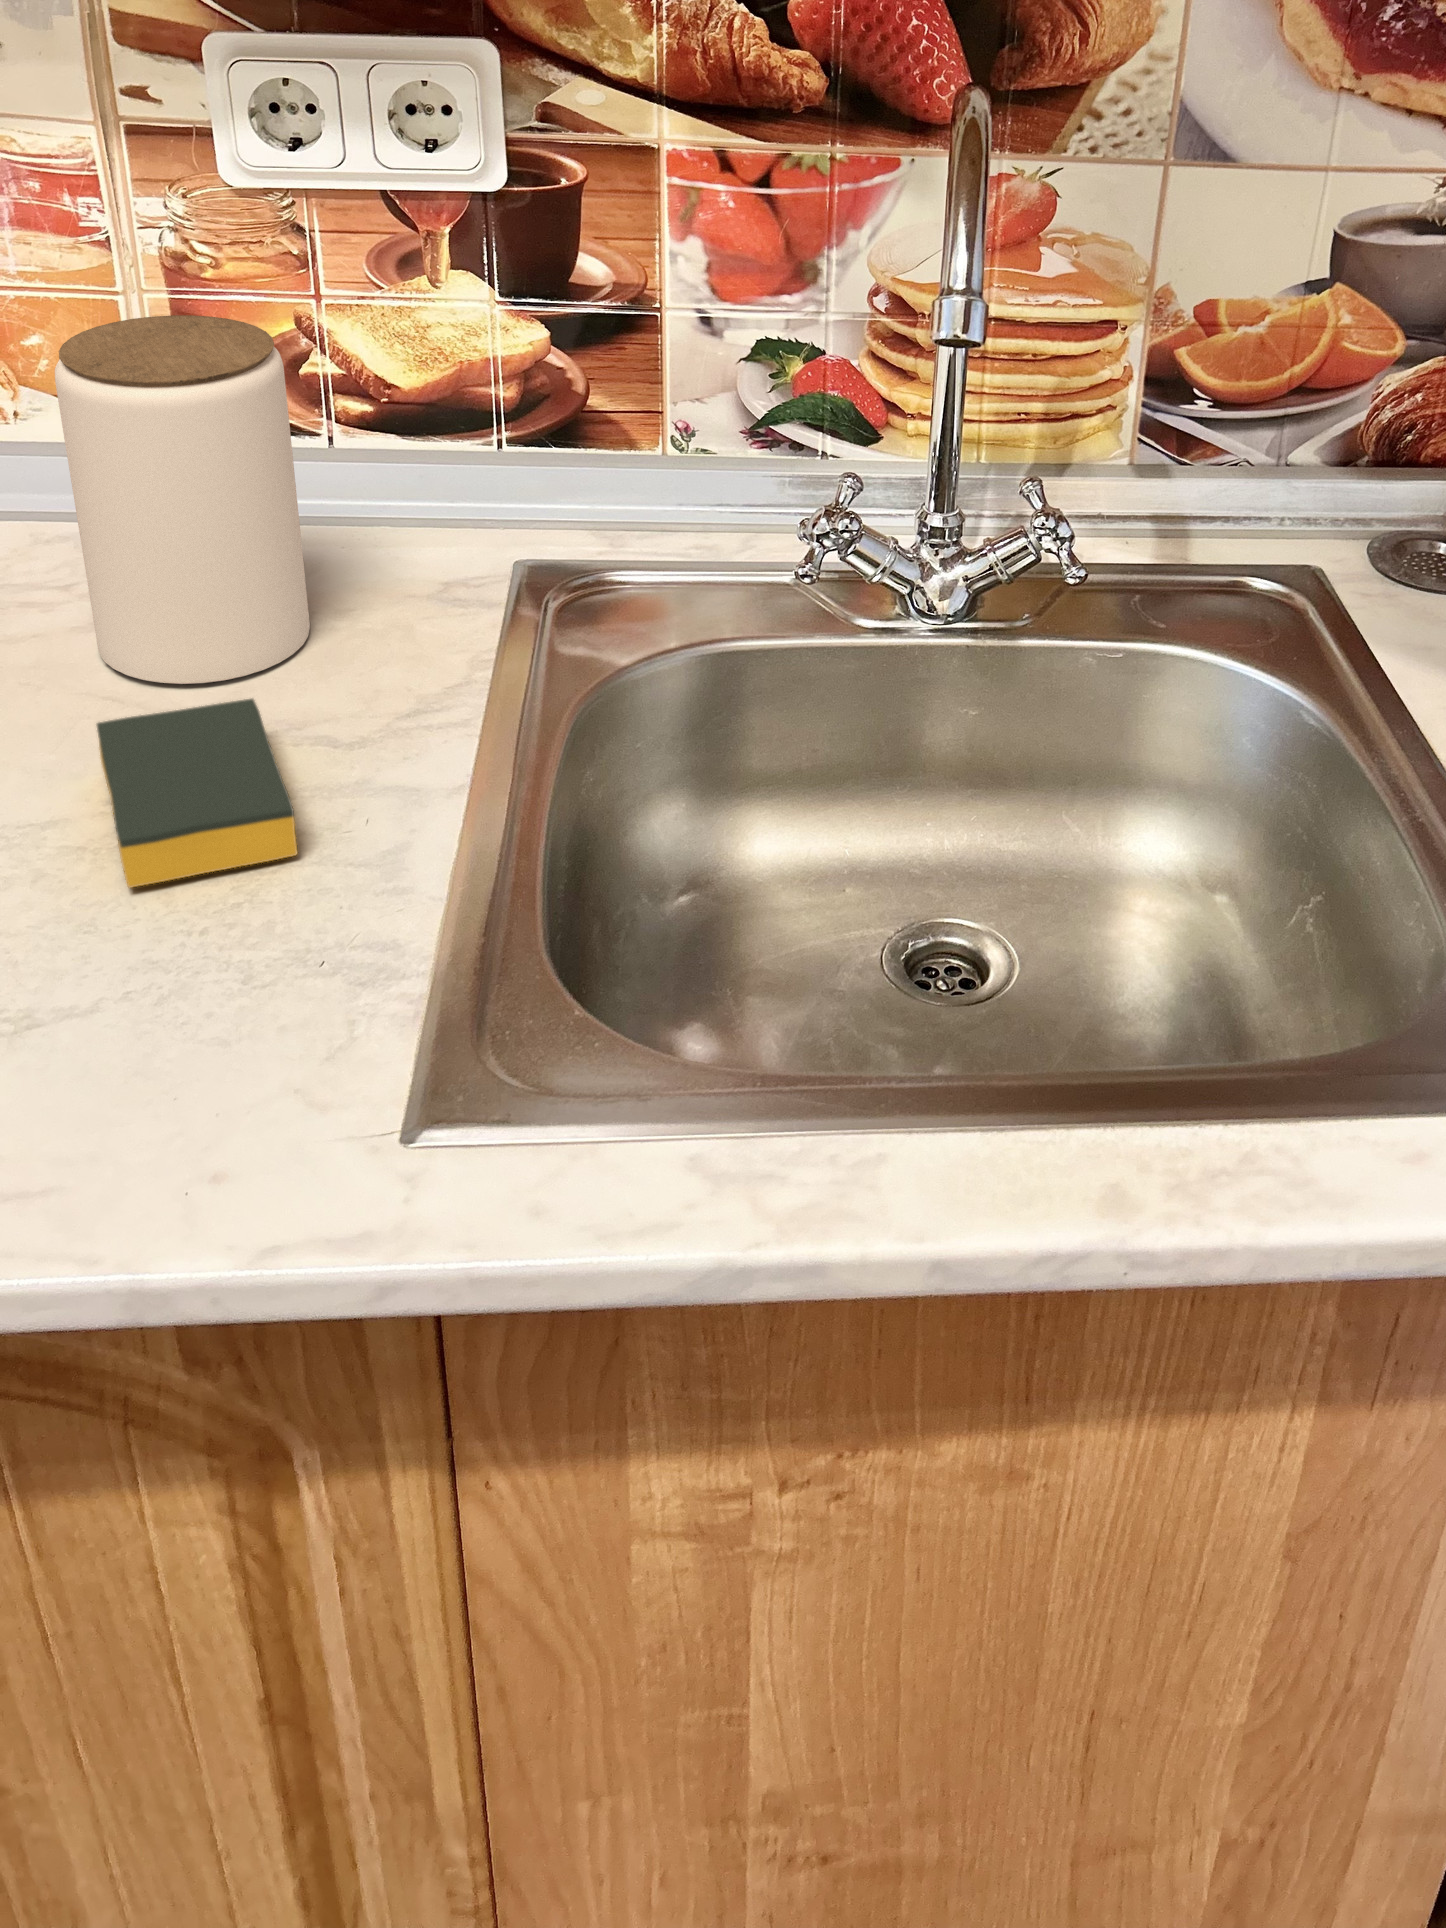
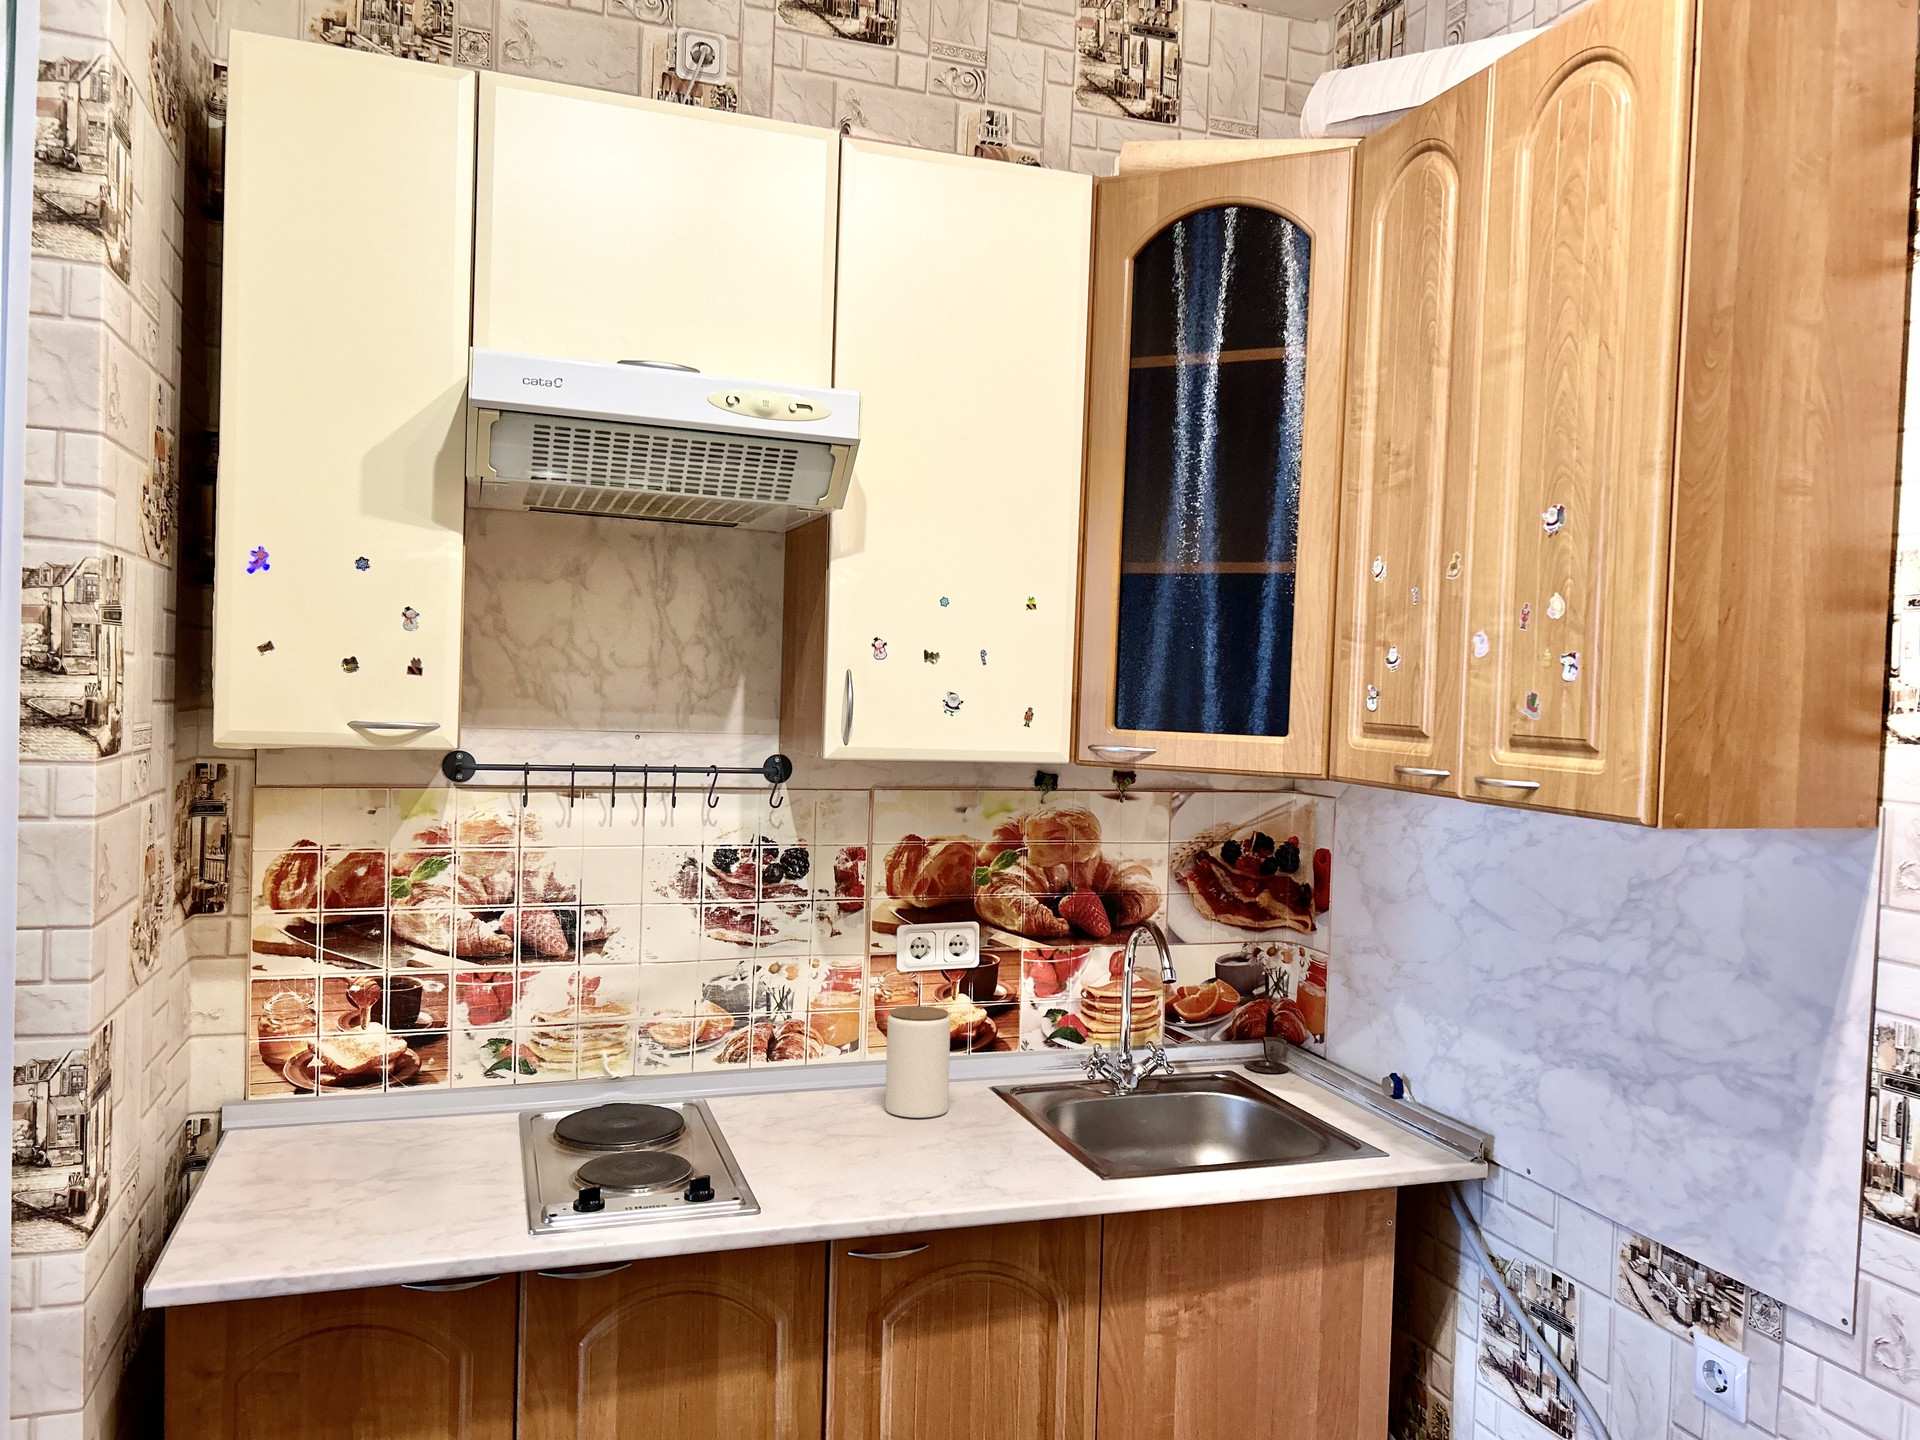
sponge: present [97,699,297,888] -> none [927,1111,1005,1152]

